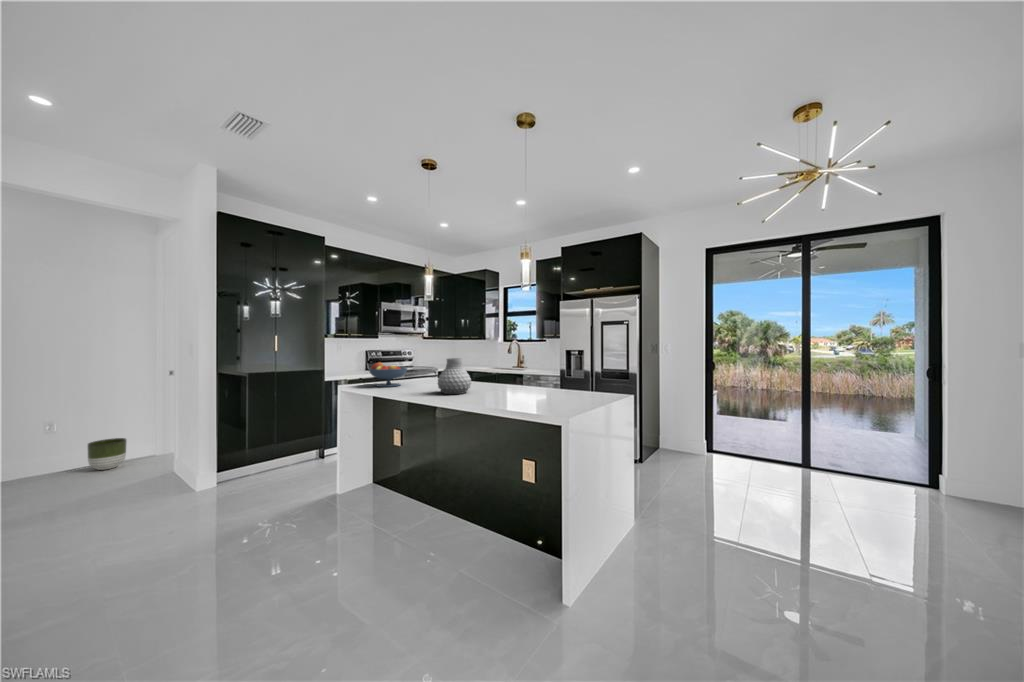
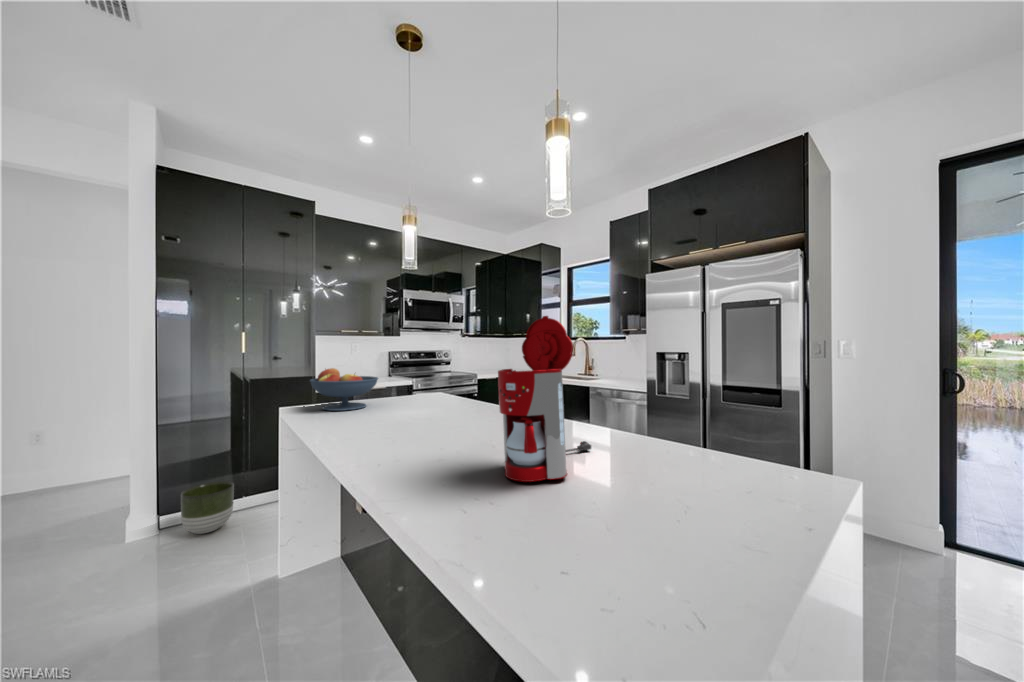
coffee maker: none [504,338,536,399] -> present [498,316,591,482]
vase: present [438,358,471,394] -> none [380,364,453,442]
planter: present [88,438,127,470] -> present [181,481,234,534]

